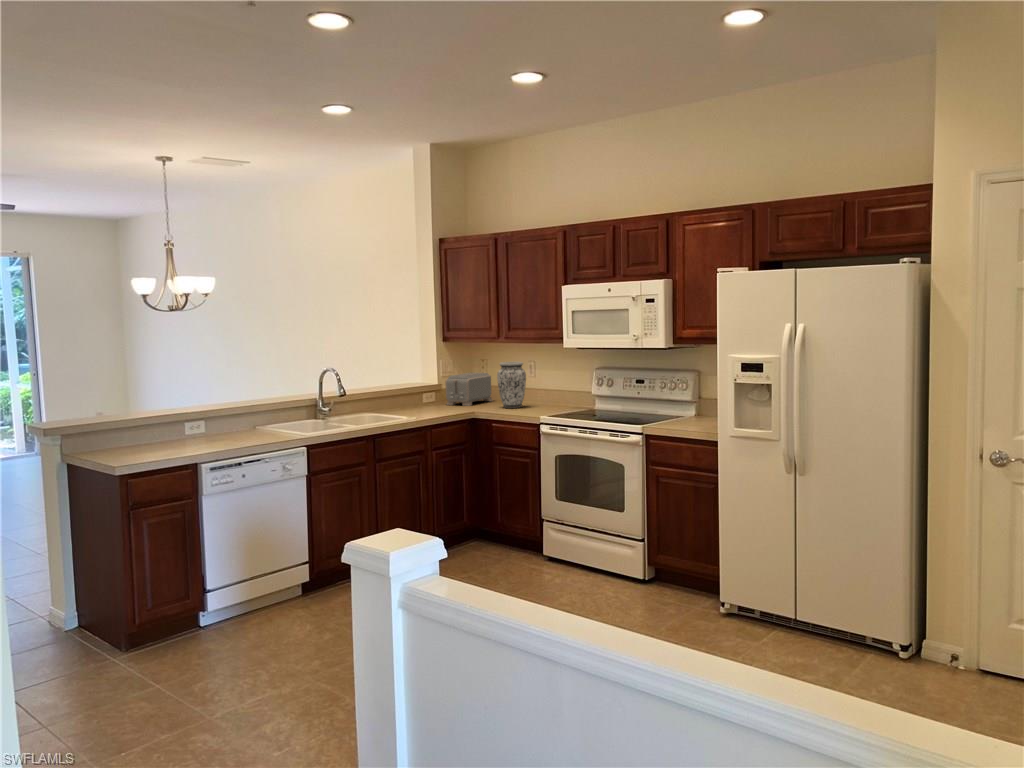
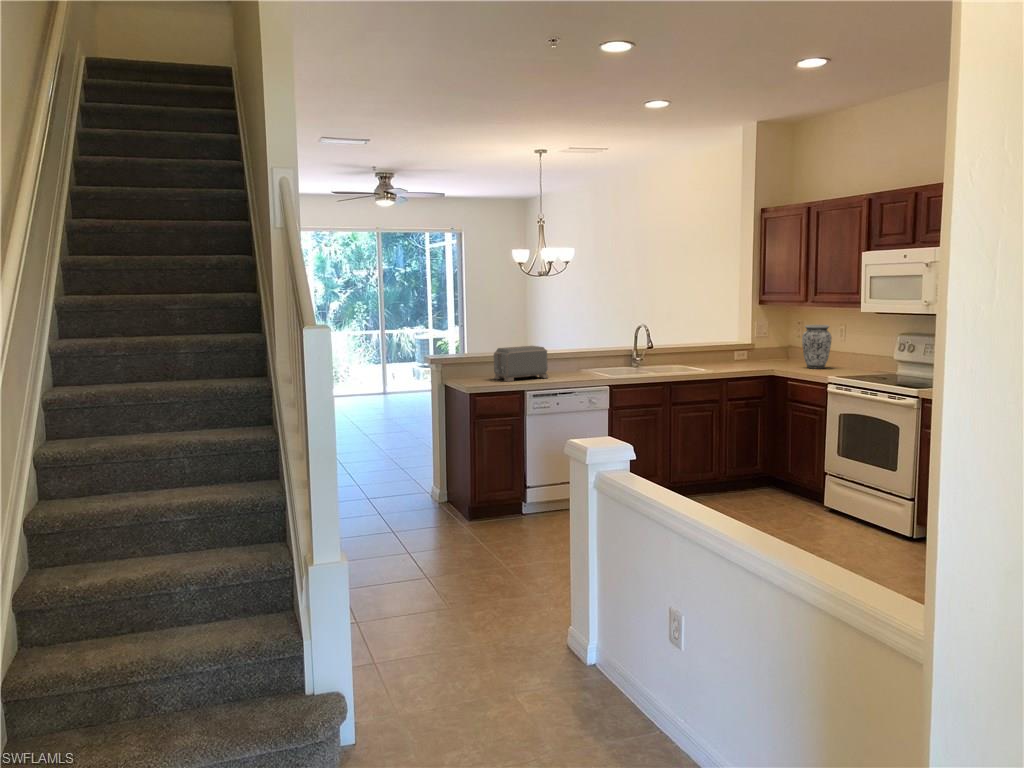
toaster: present [445,373,492,406] -> present [494,346,548,382]

